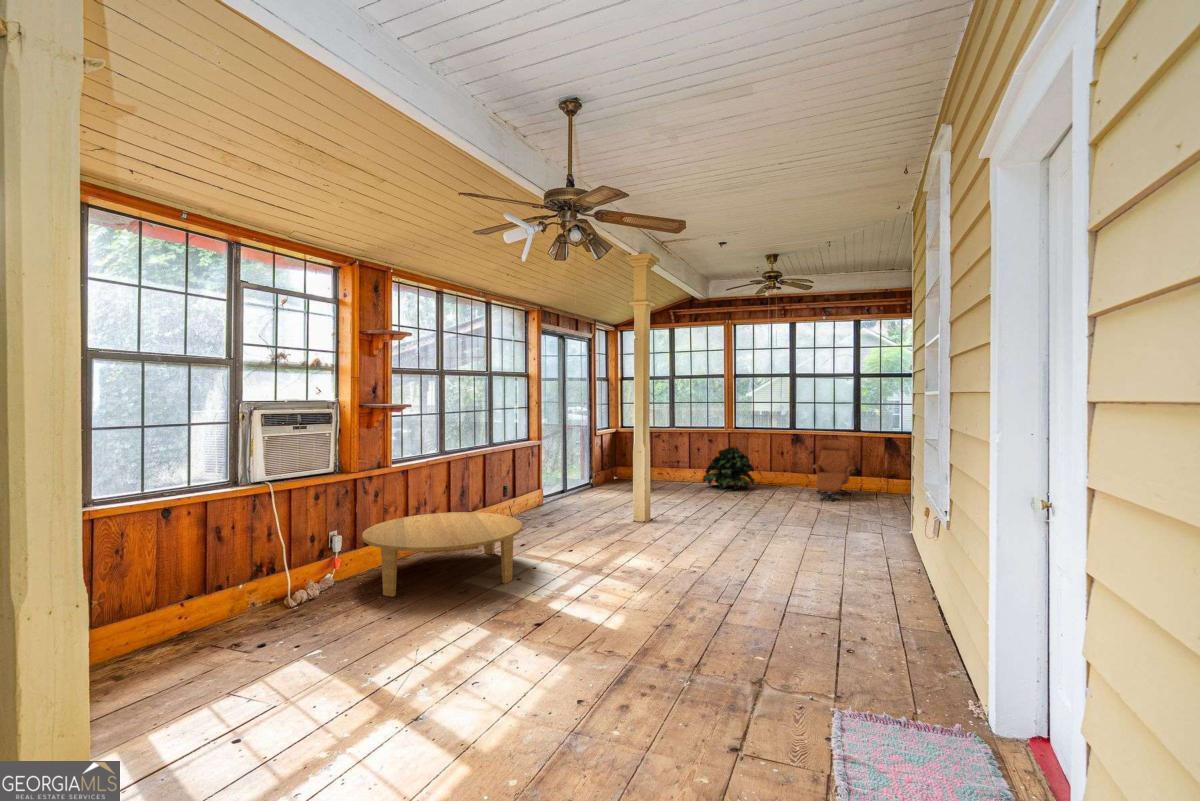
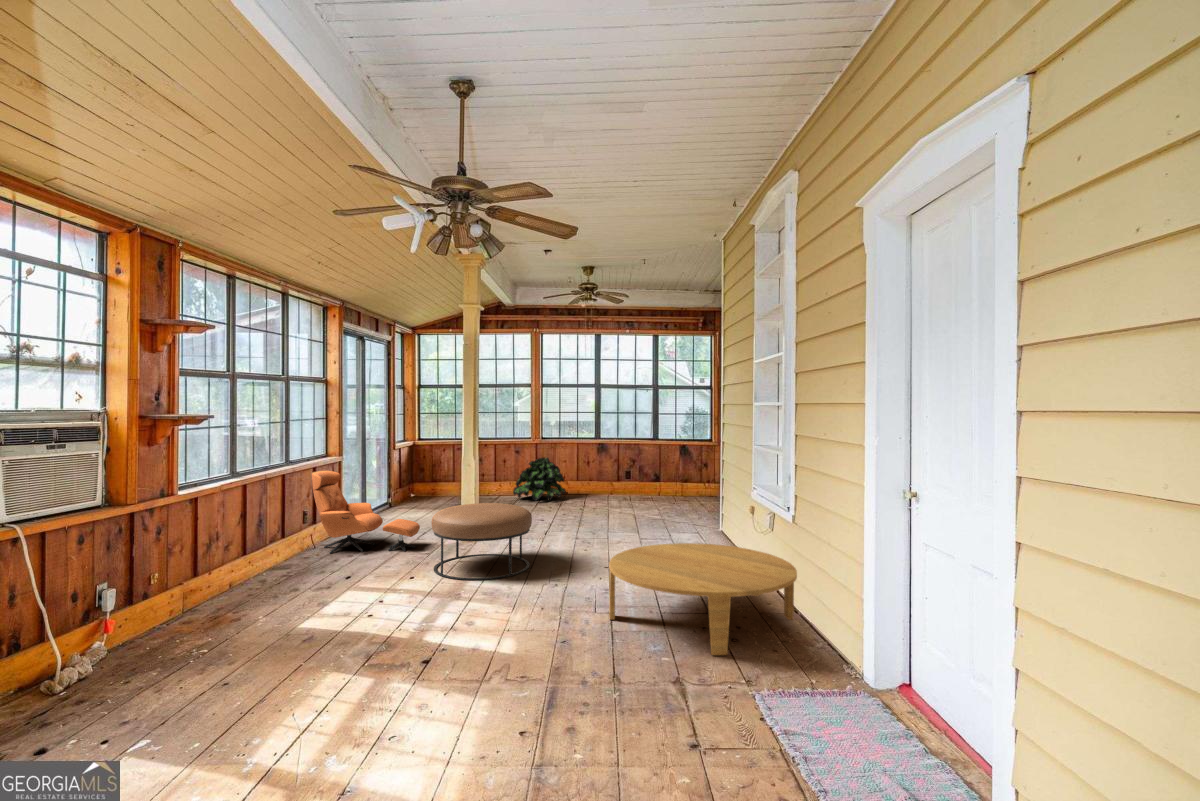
armchair: present [812,440,855,501] -> present [312,471,420,553]
ottoman: none [591,488,683,558] -> present [432,503,532,580]
coffee table: present [362,512,522,597] -> present [609,543,797,655]

